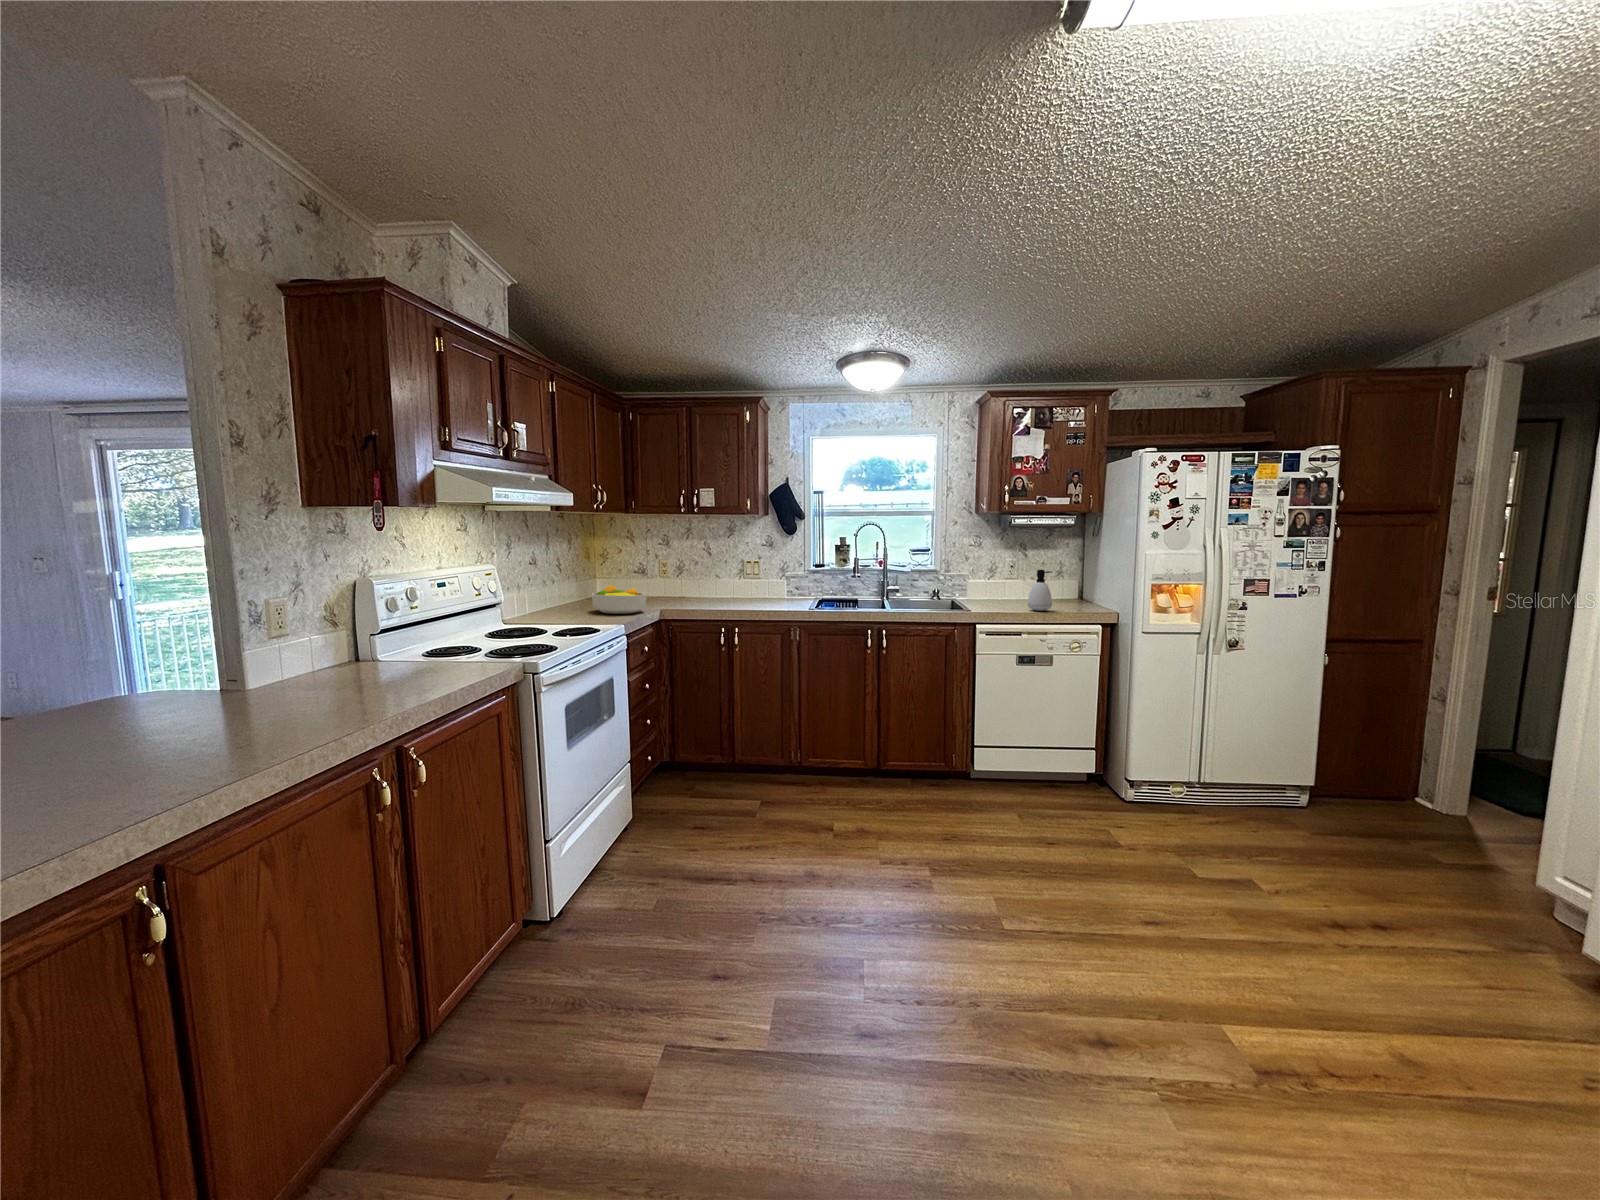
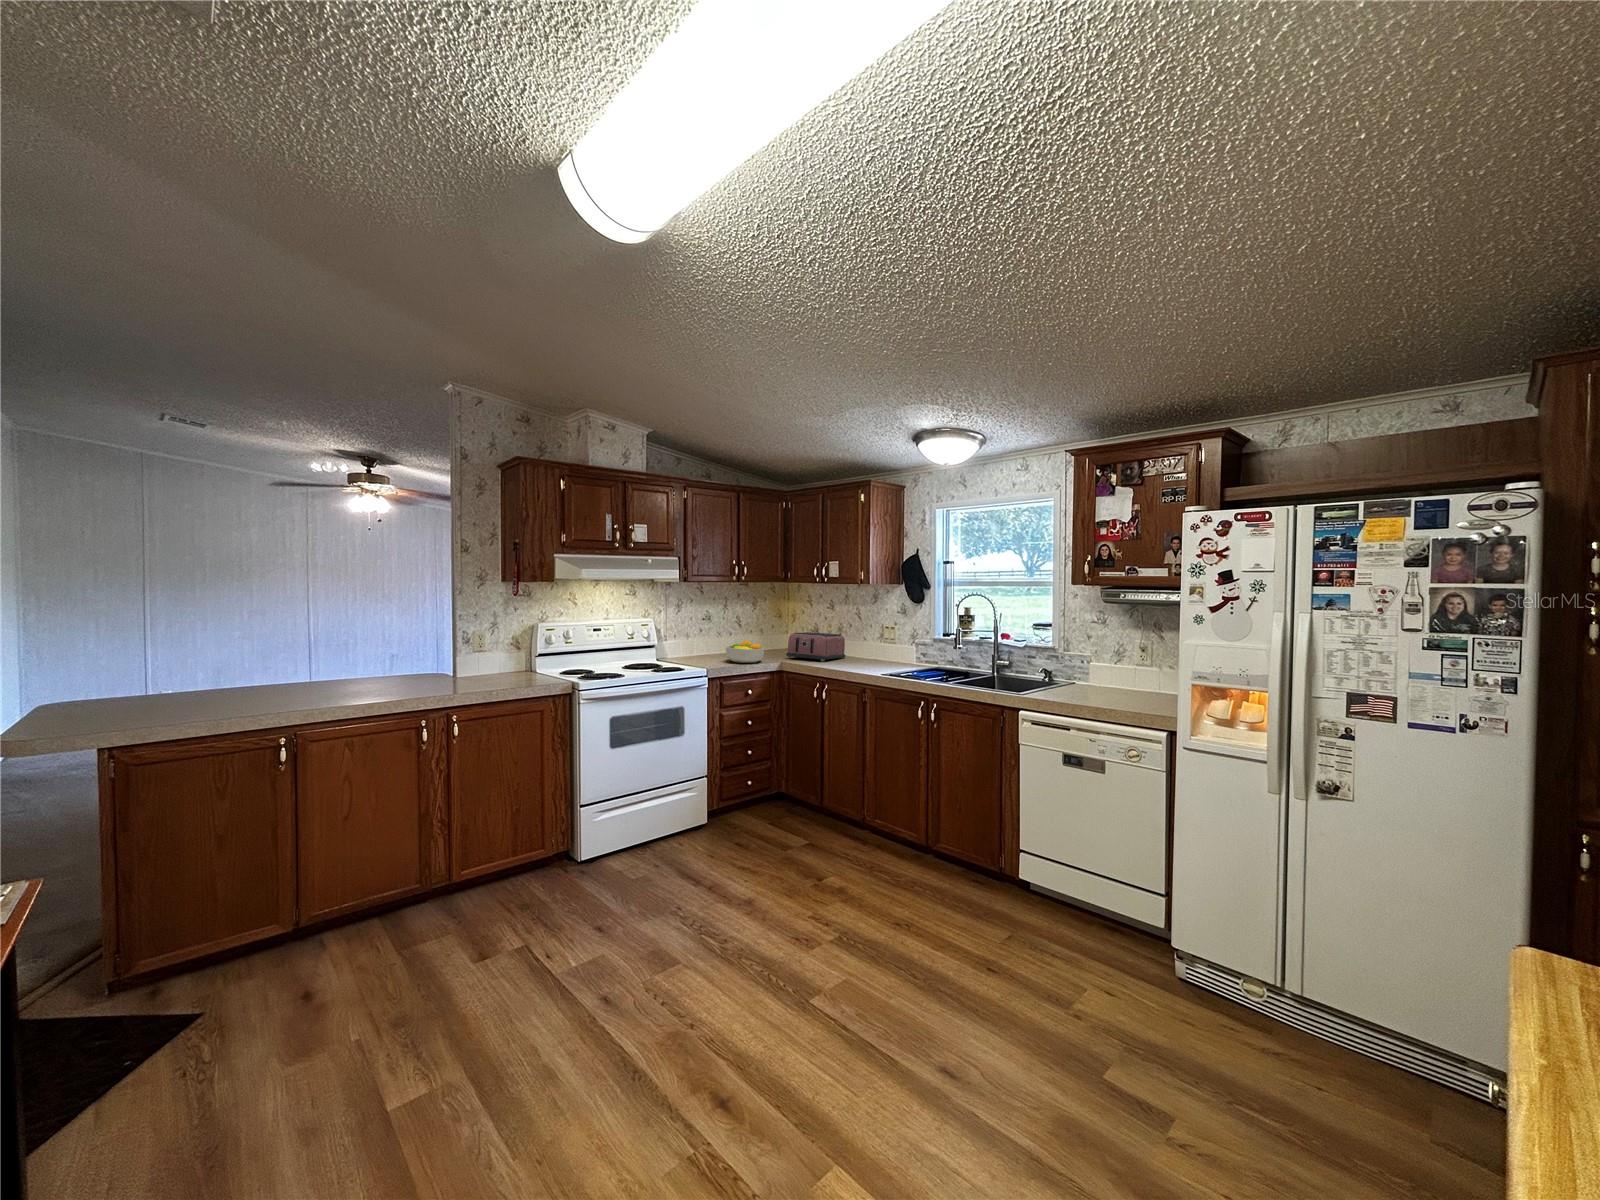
soap dispenser: present [1028,570,1052,611] -> none [1098,655,1131,705]
toaster: none [651,572,707,603] -> present [786,632,845,661]

